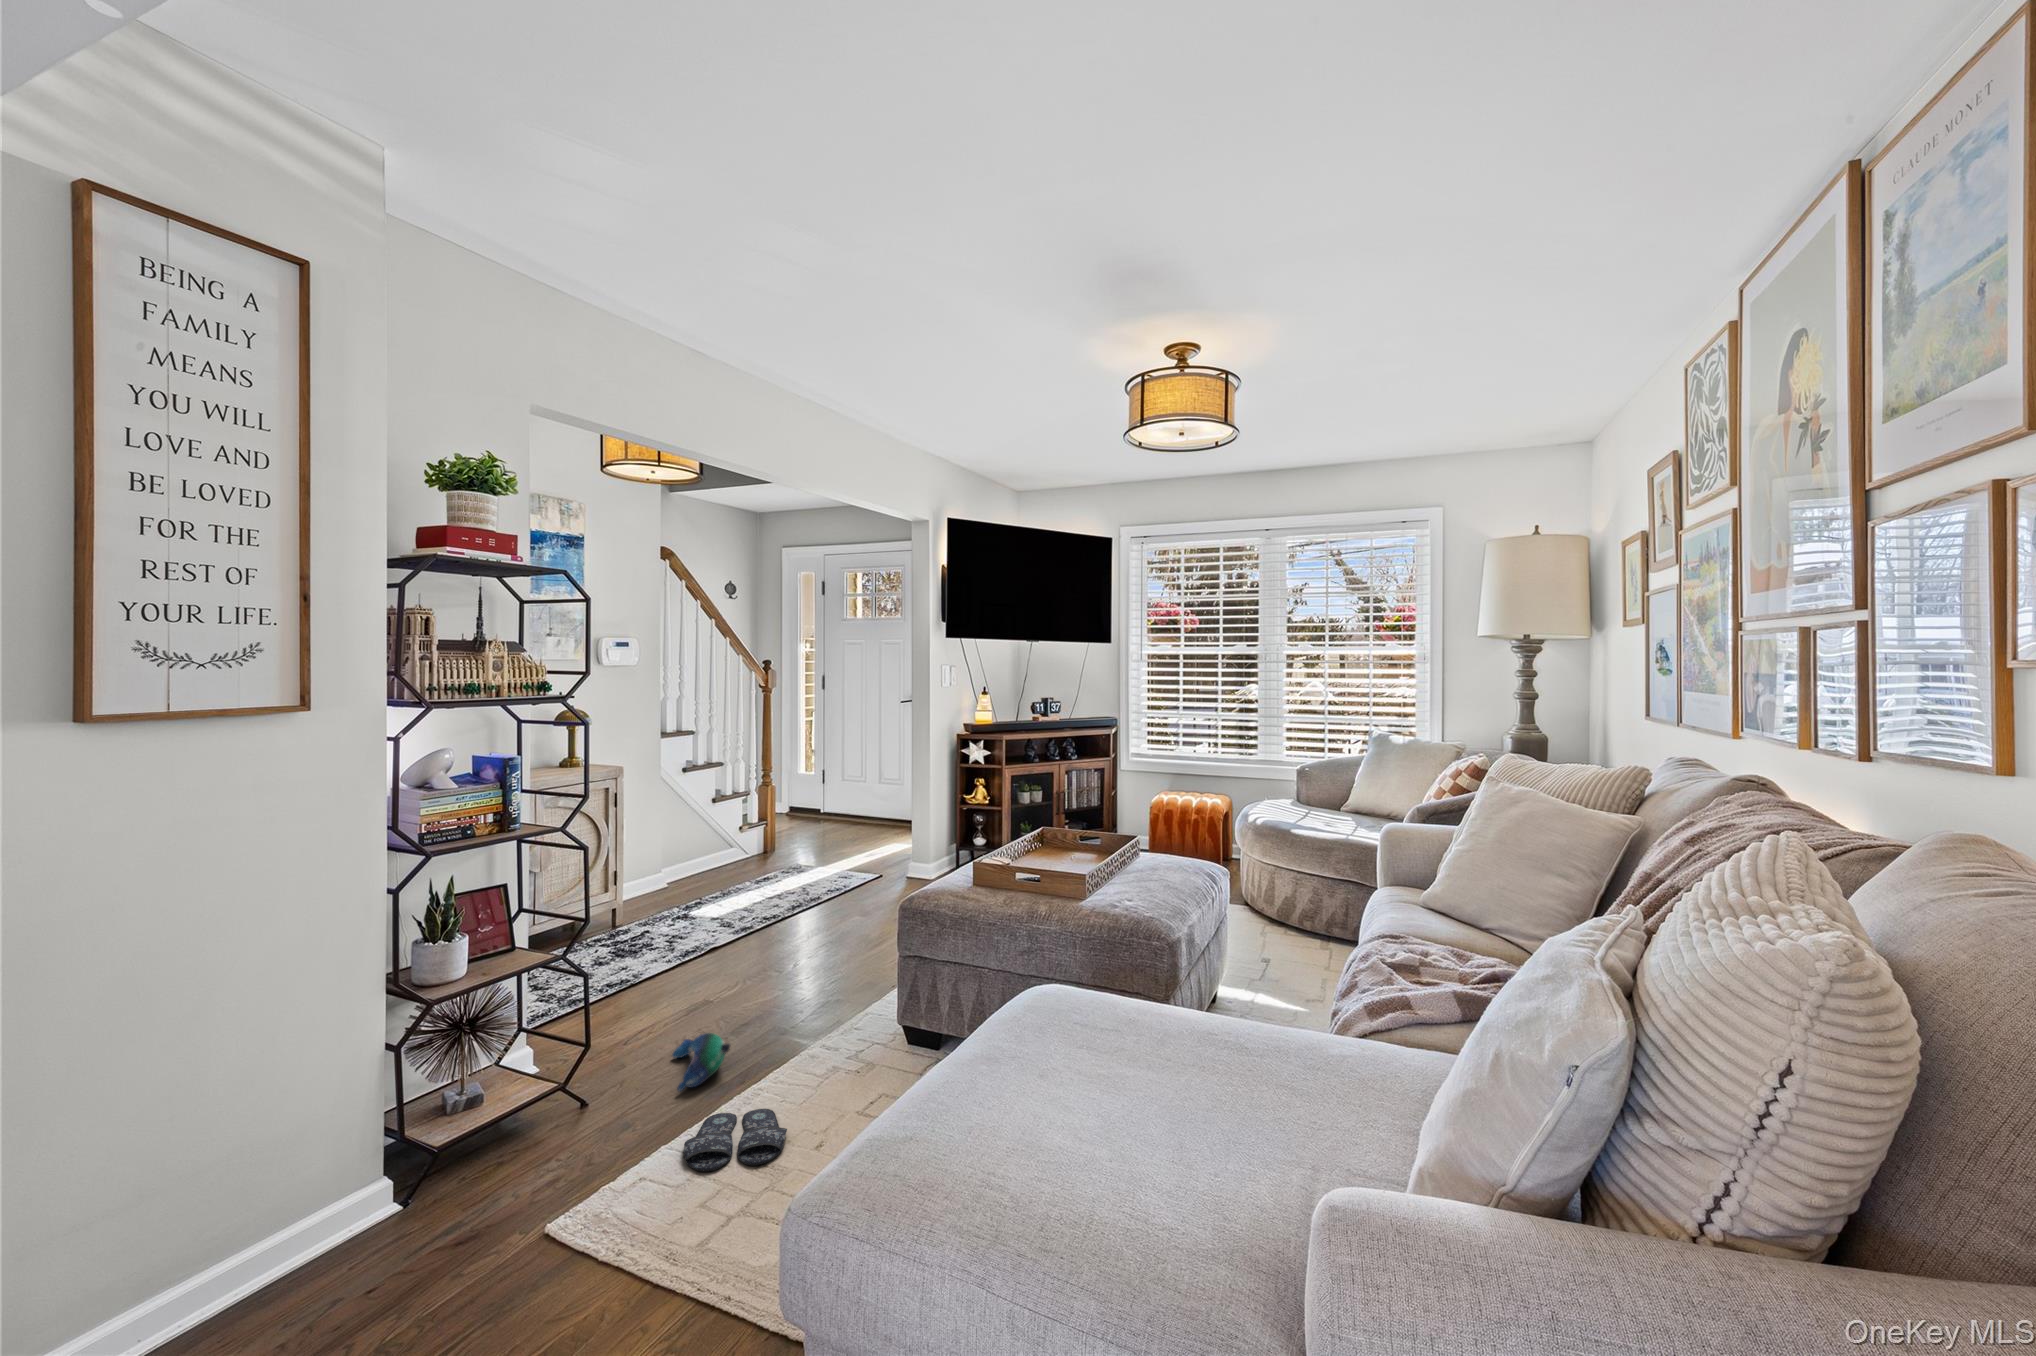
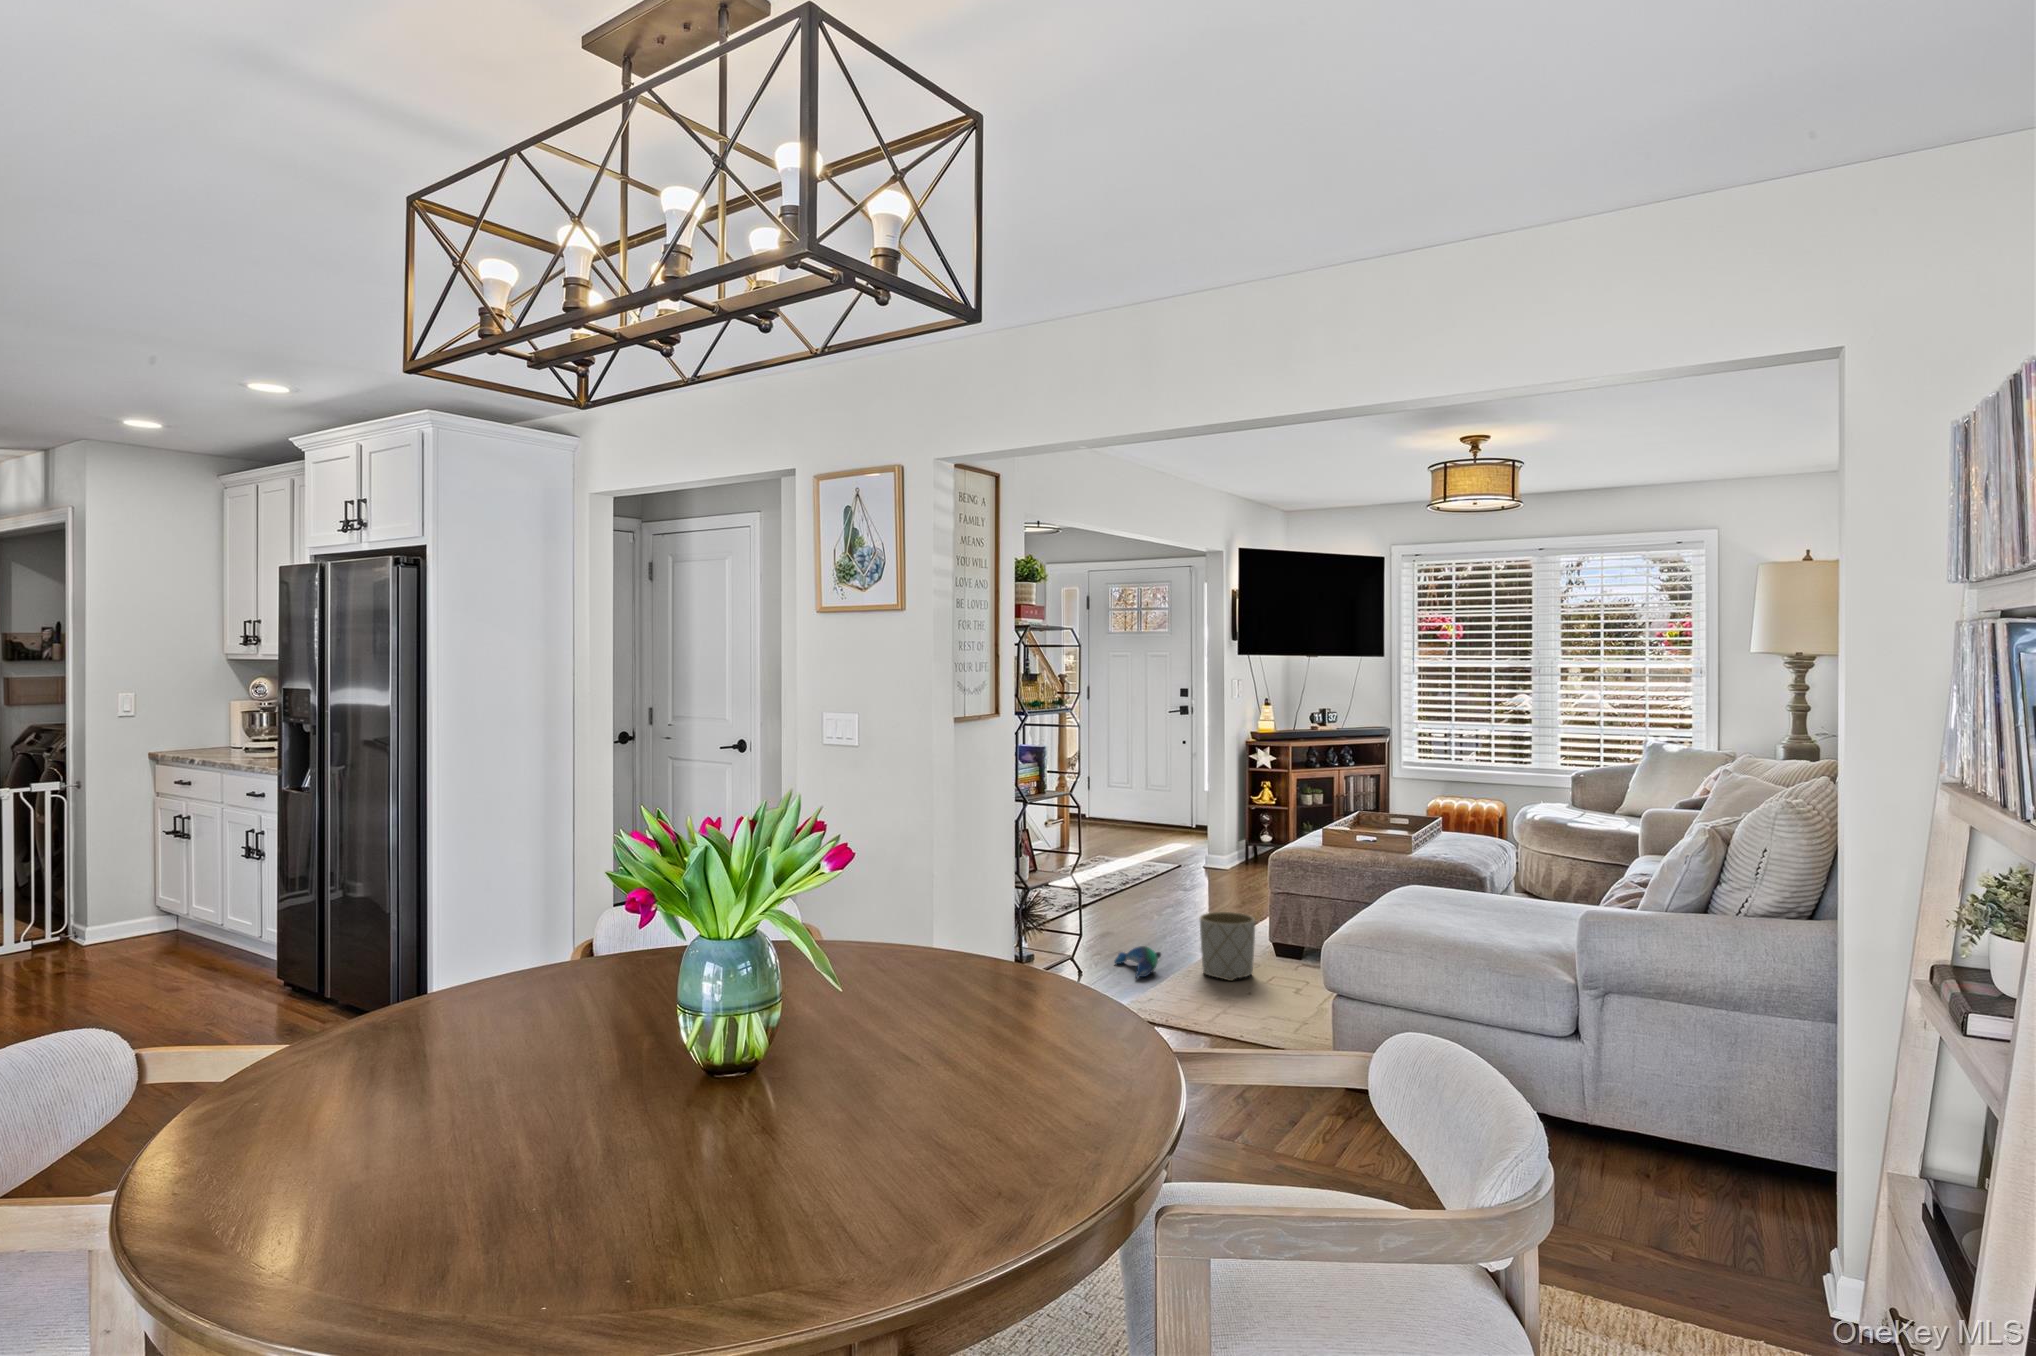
planter: none [782,979,862,1087] -> present [1200,912,1255,981]
slippers: present [684,1109,787,1172] -> none [1164,988,1229,1012]

